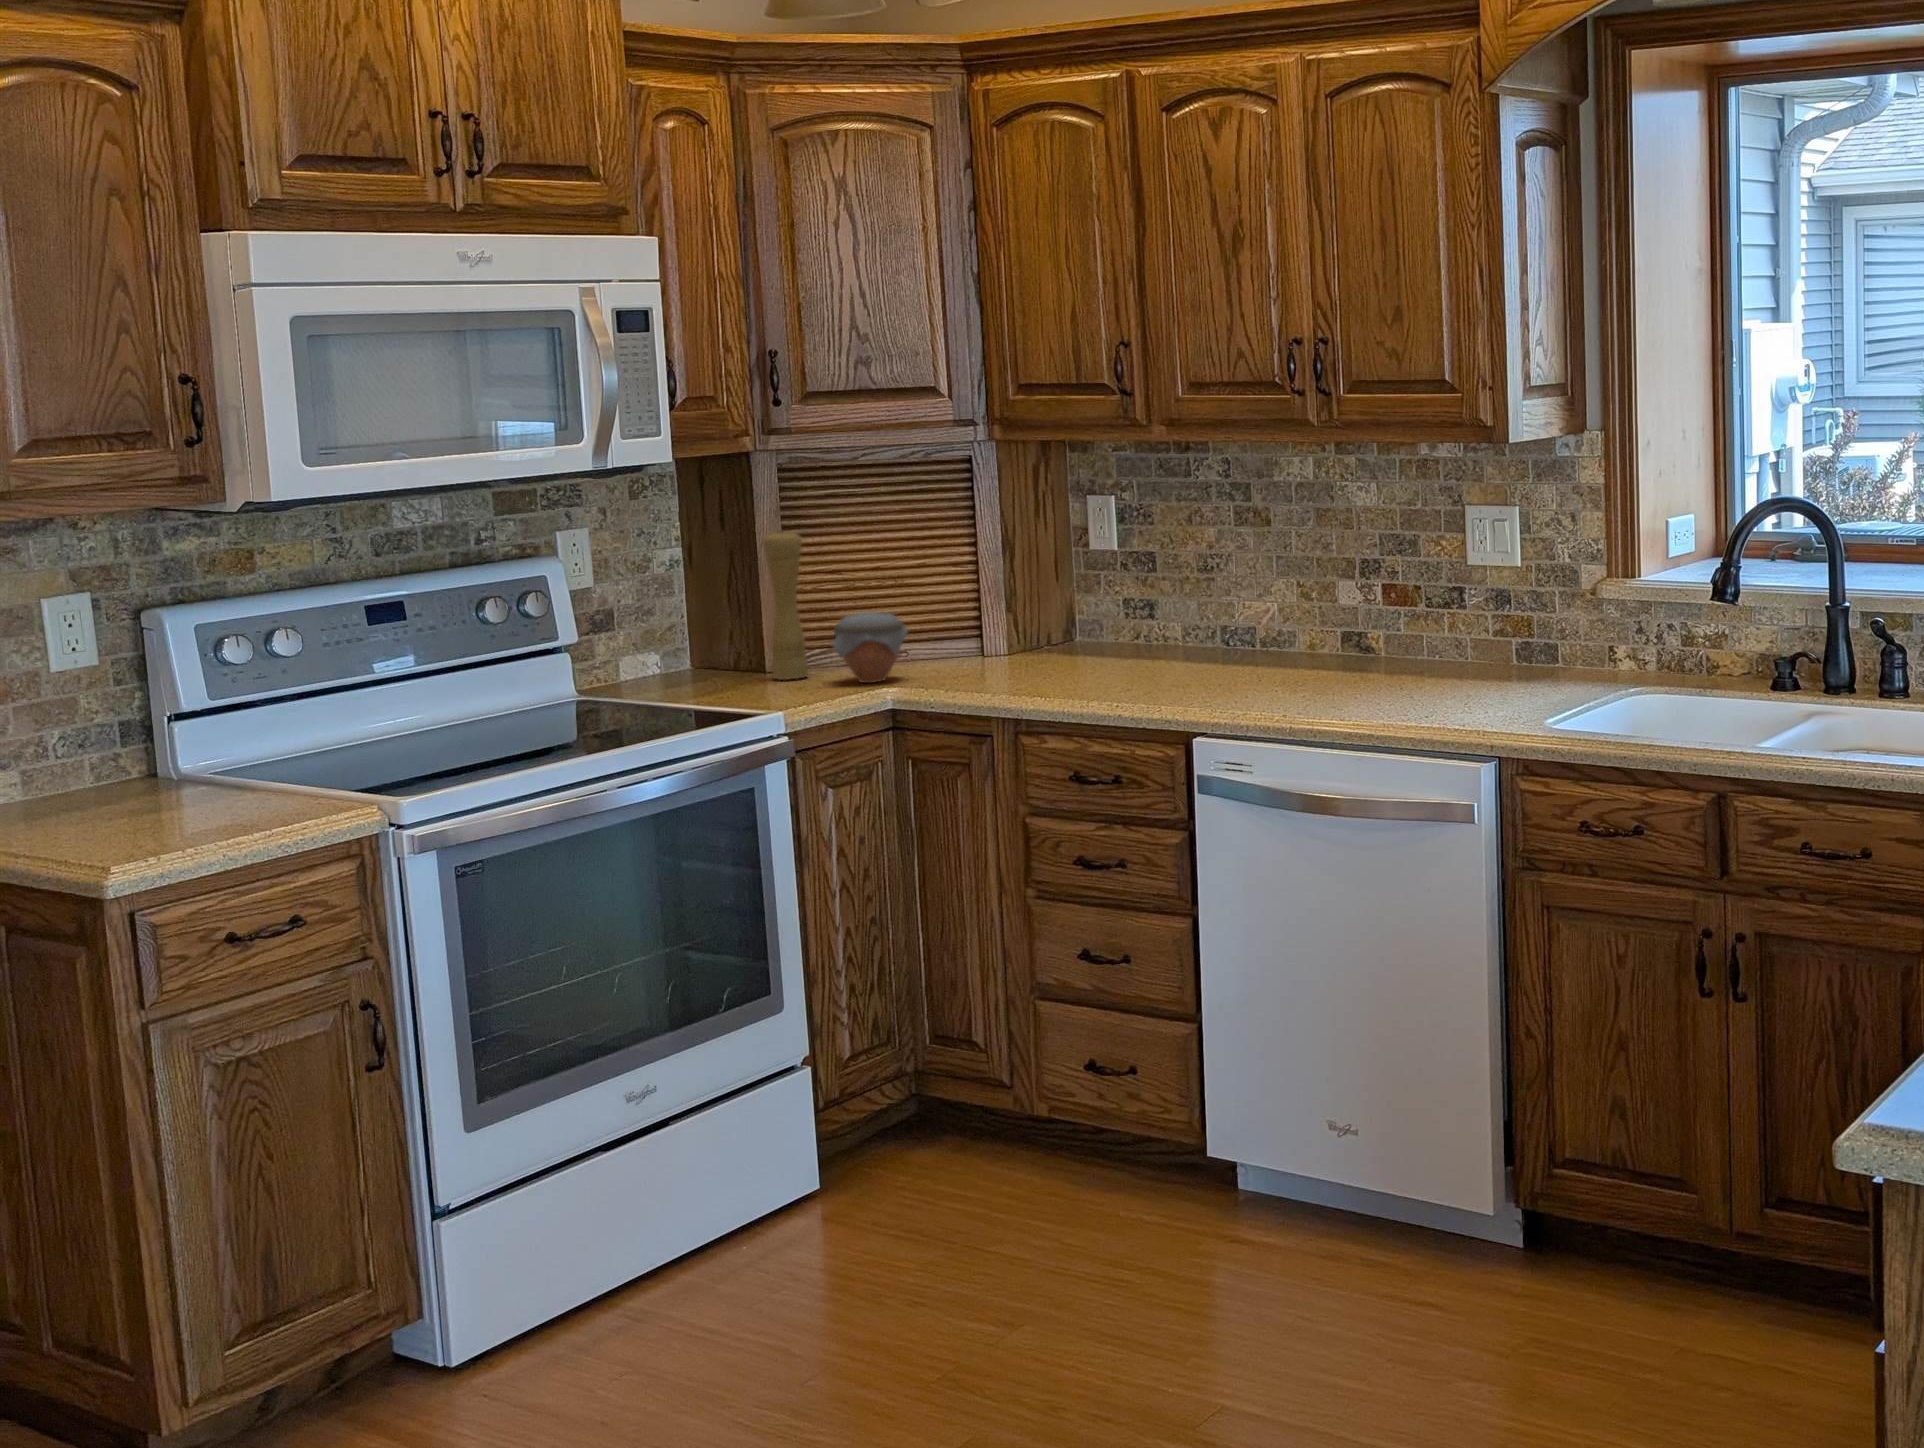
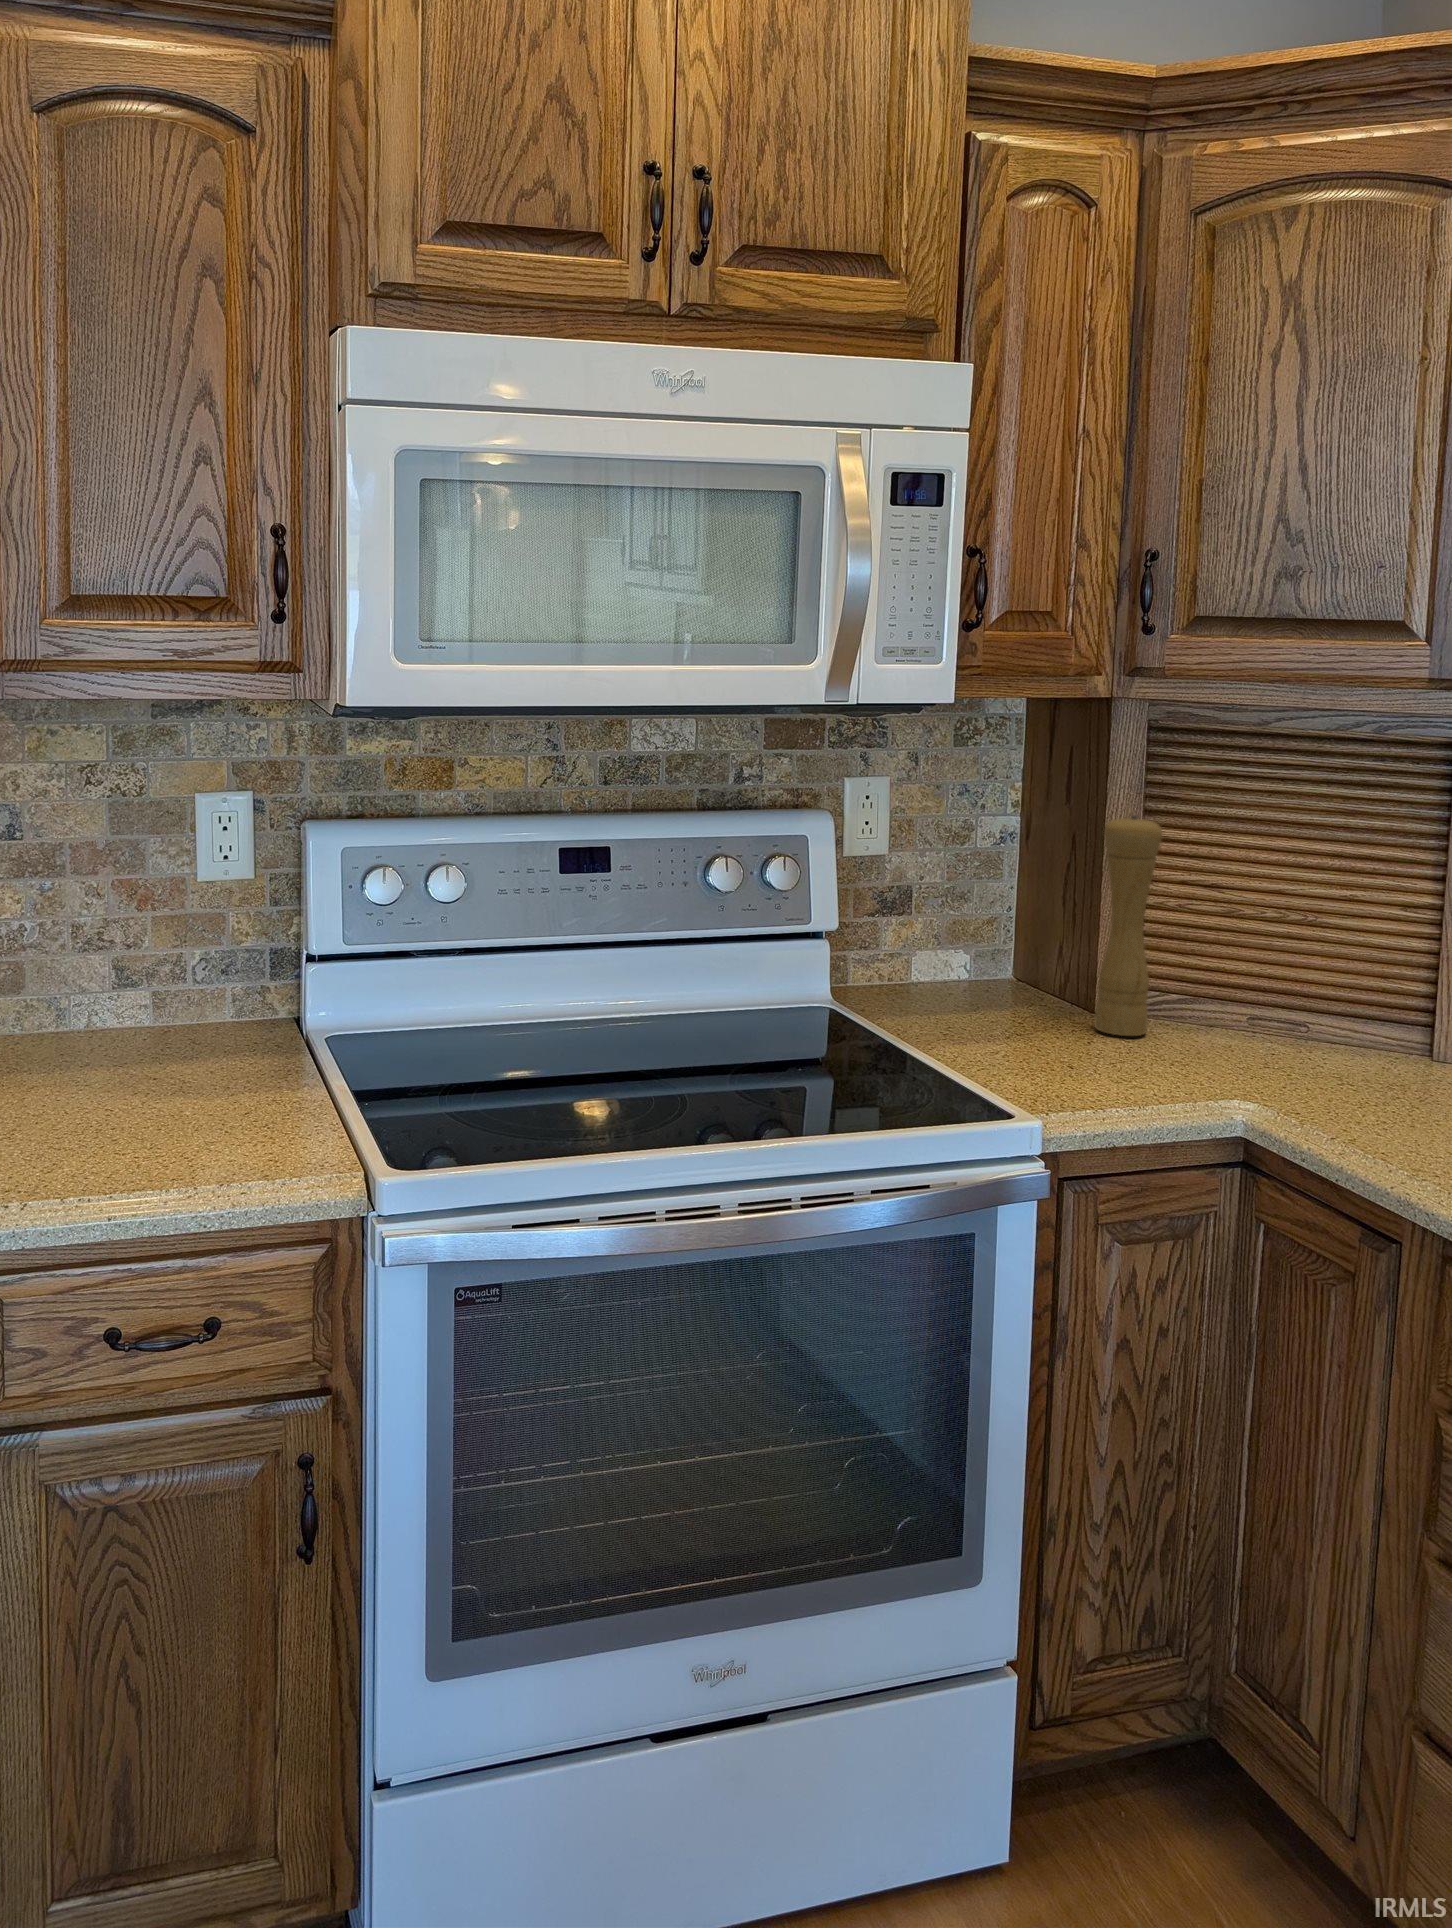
jar: present [832,612,908,683] -> none [1172,959,1302,1075]

